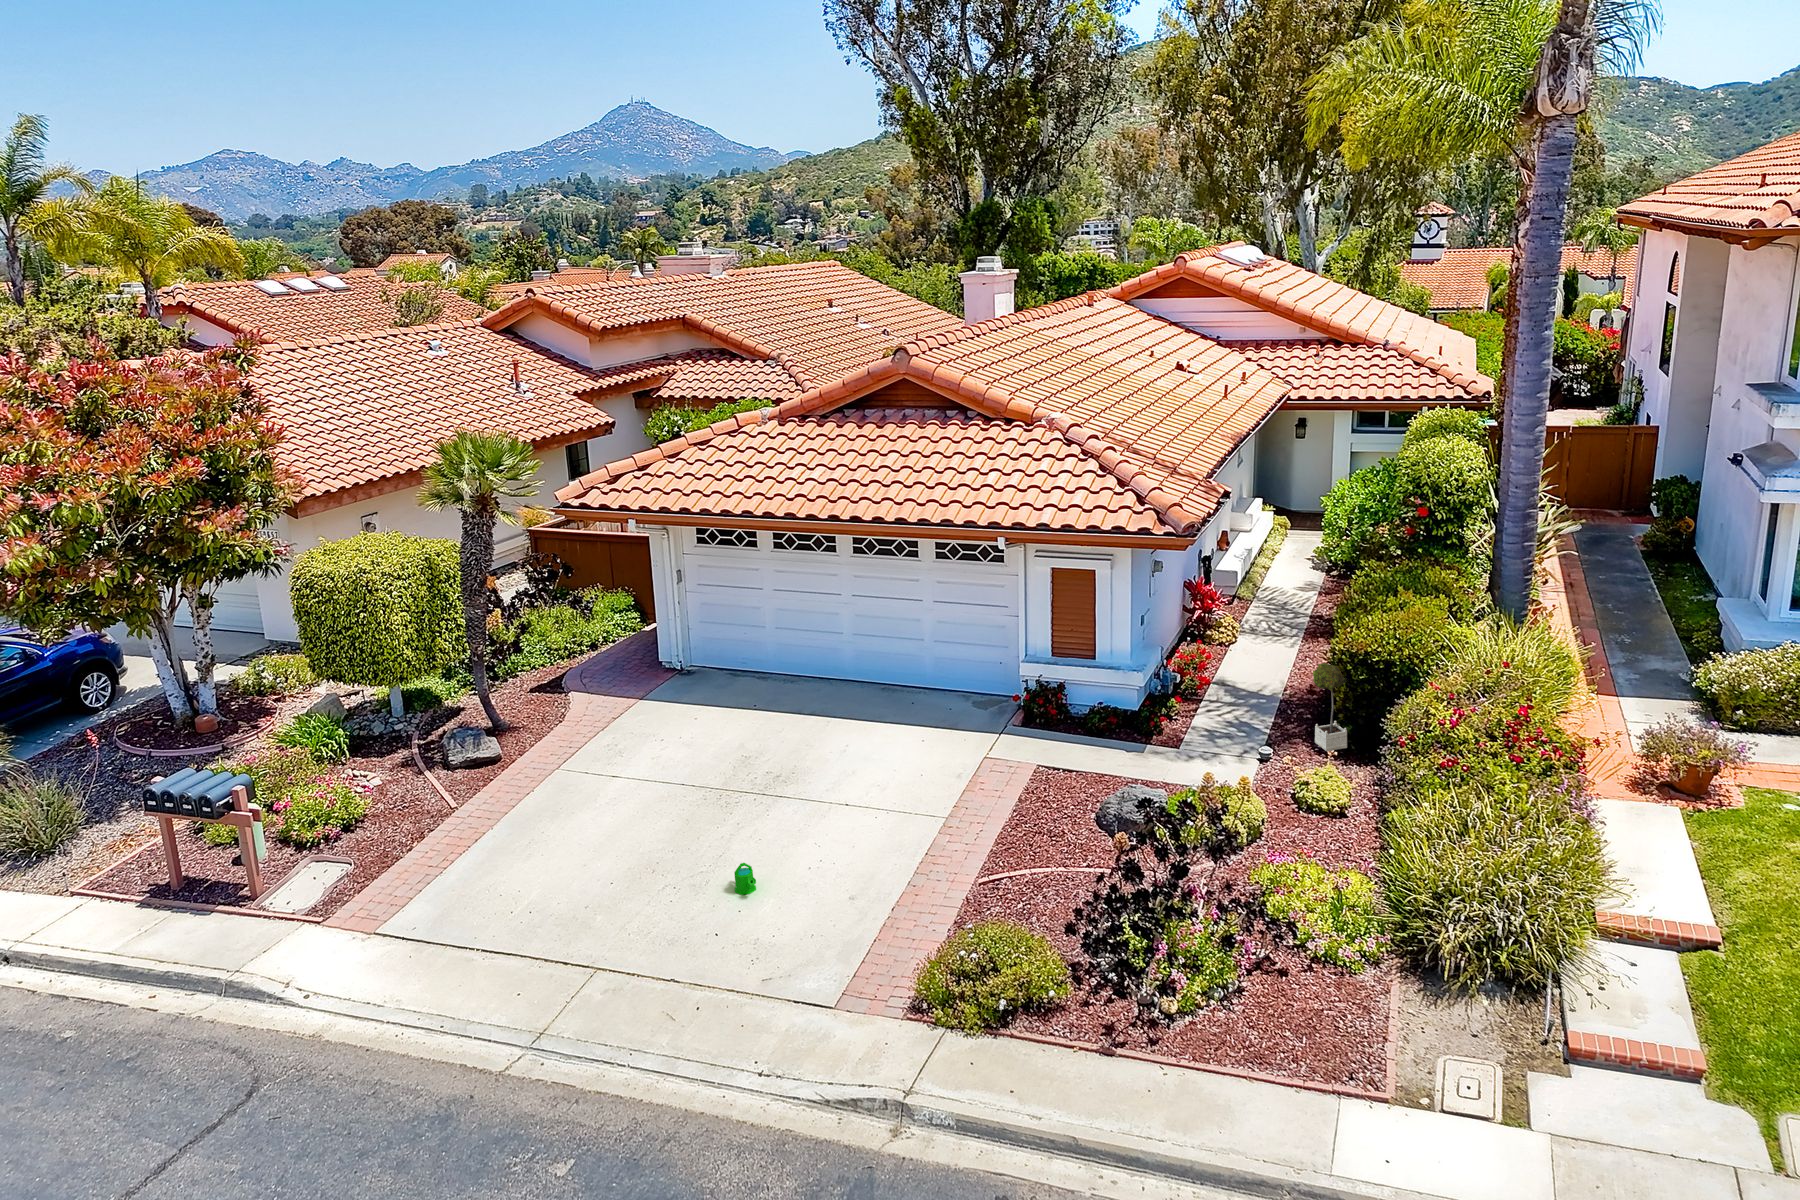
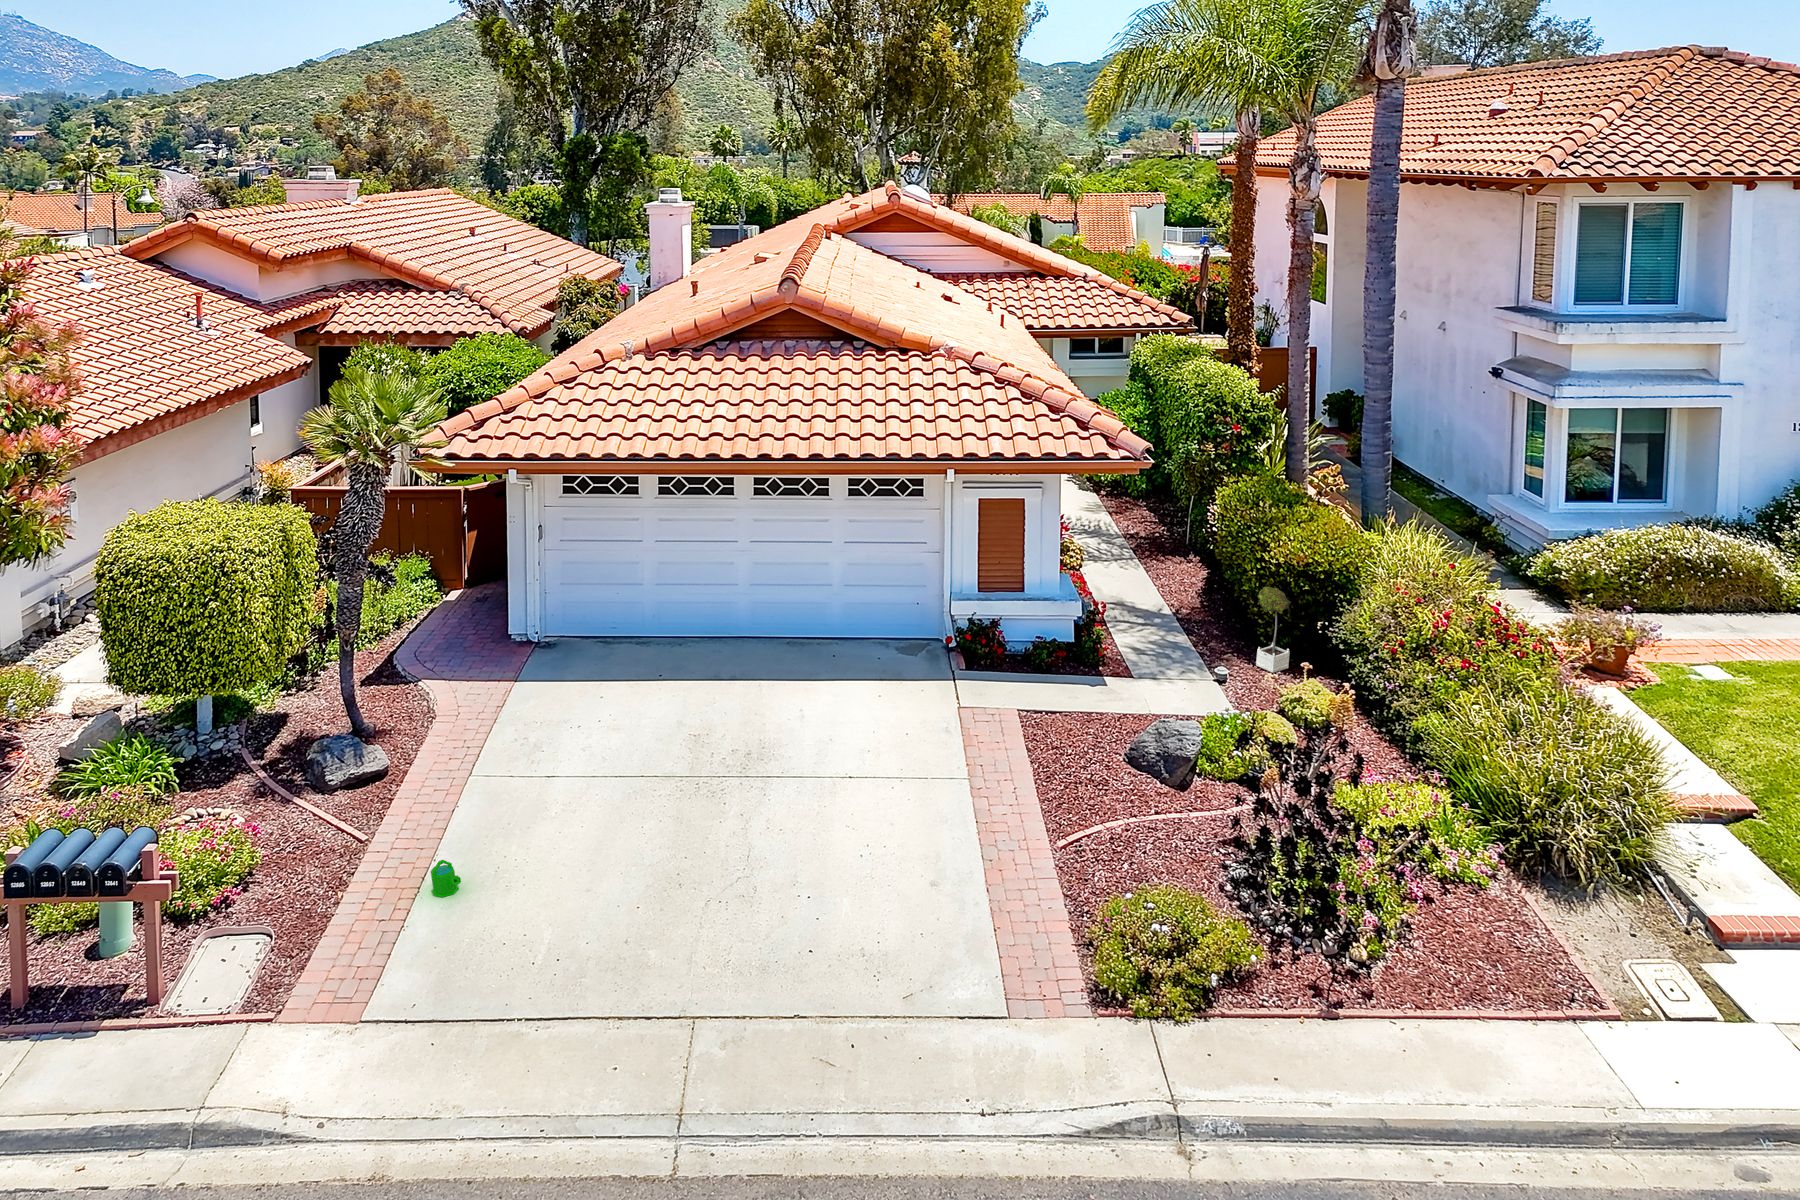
watering can: present [734,863,756,895] -> present [431,860,461,897]

